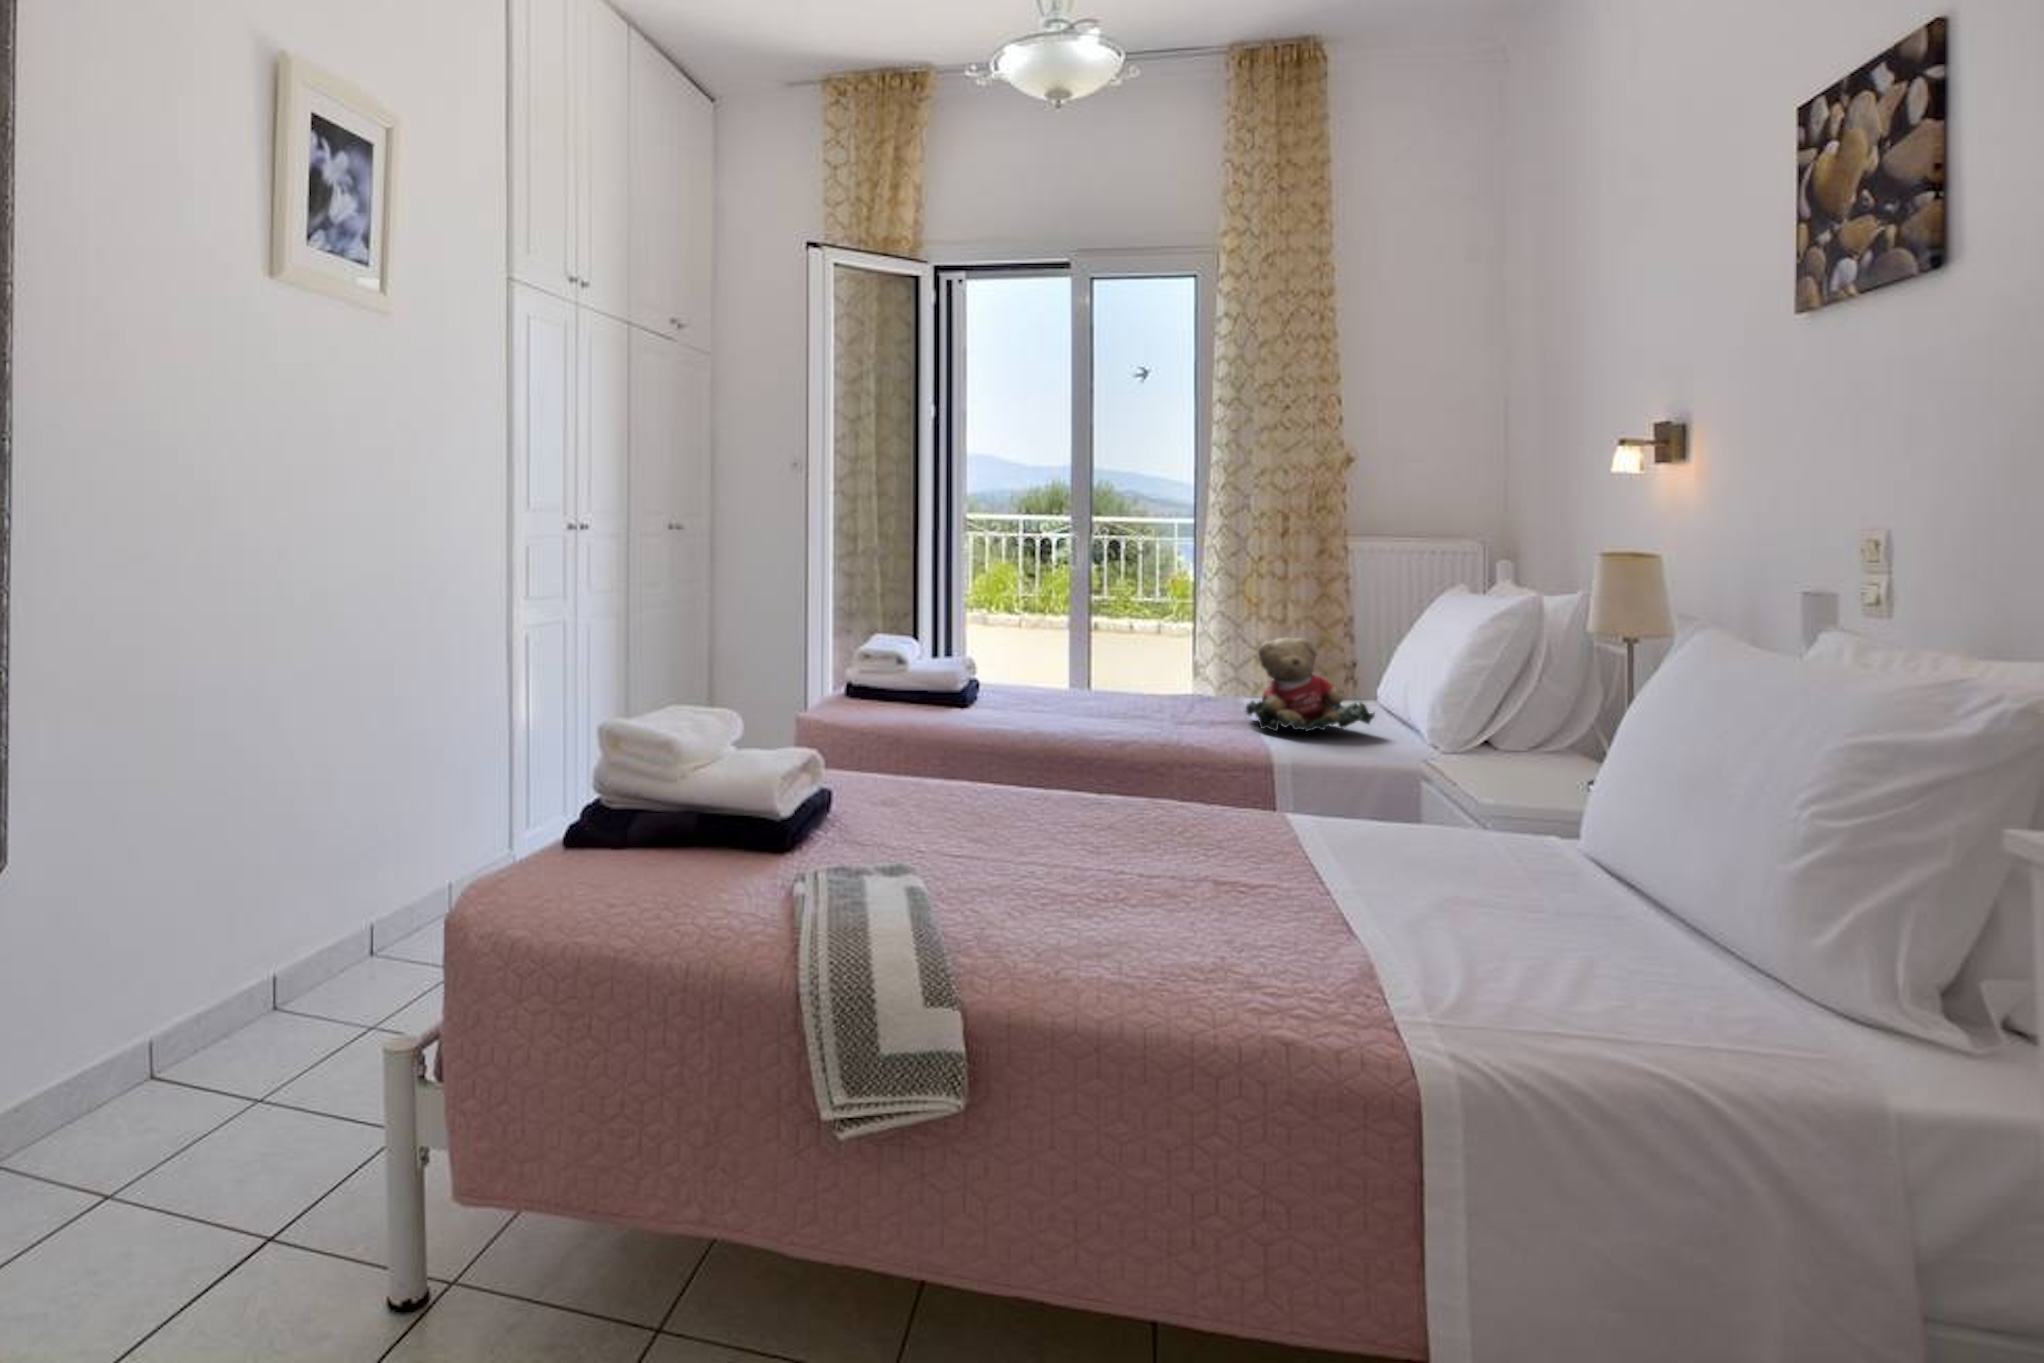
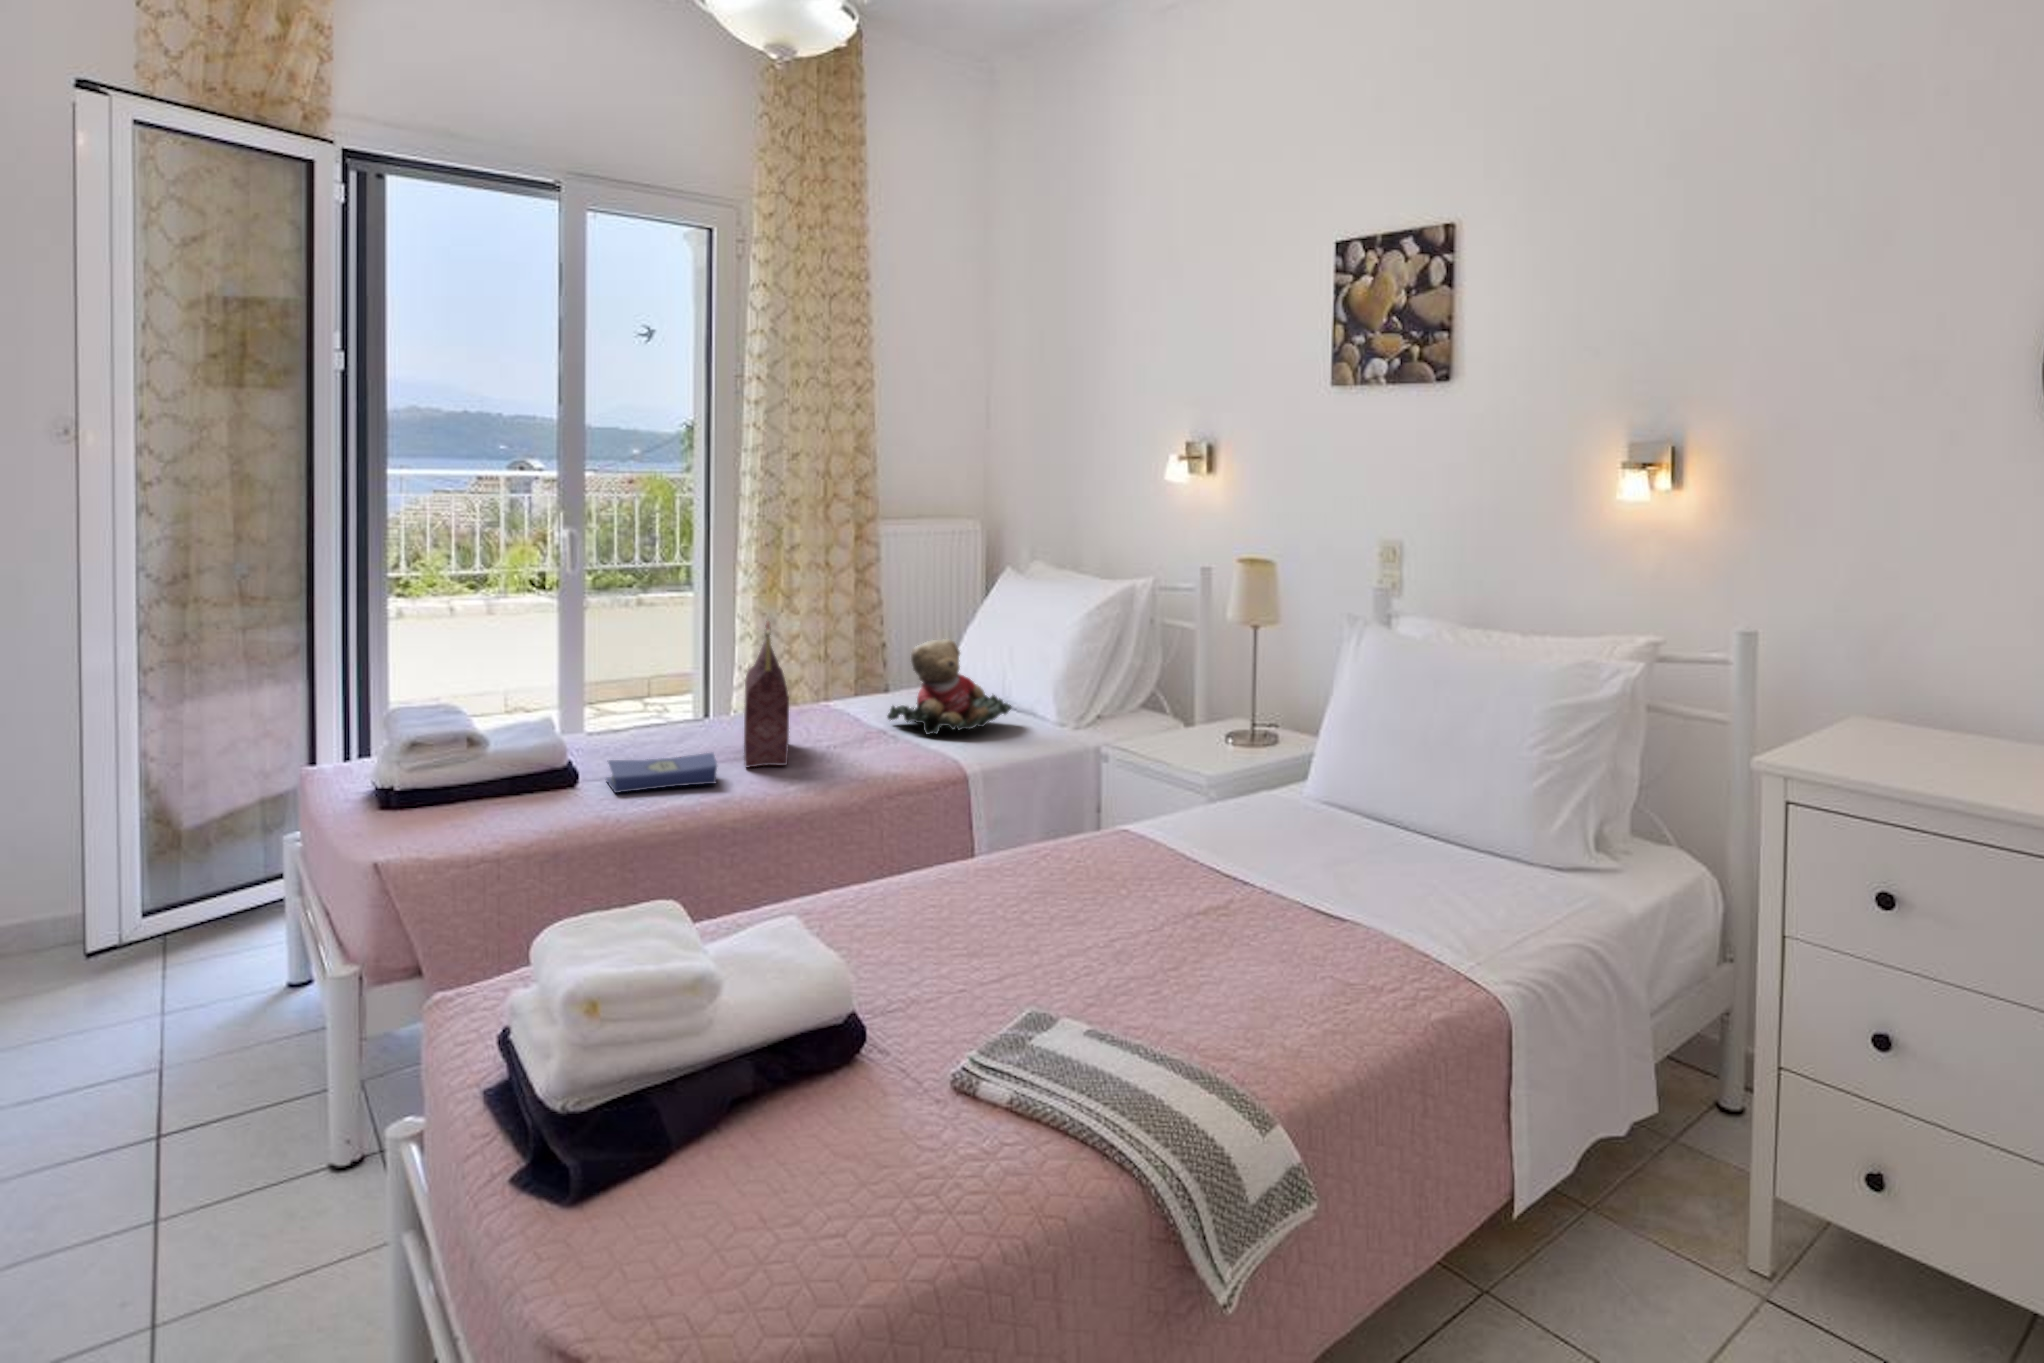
handbag: none [1057,603,1127,729] -> present [744,622,789,767]
hardcover book: none [940,702,1030,730] -> present [606,753,717,793]

